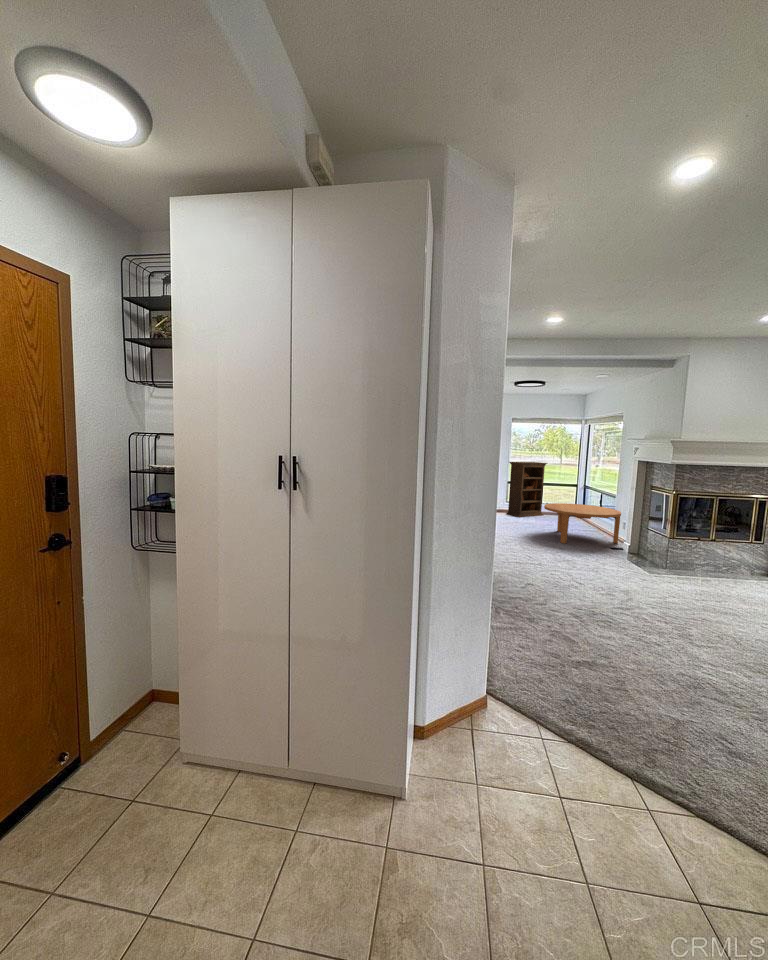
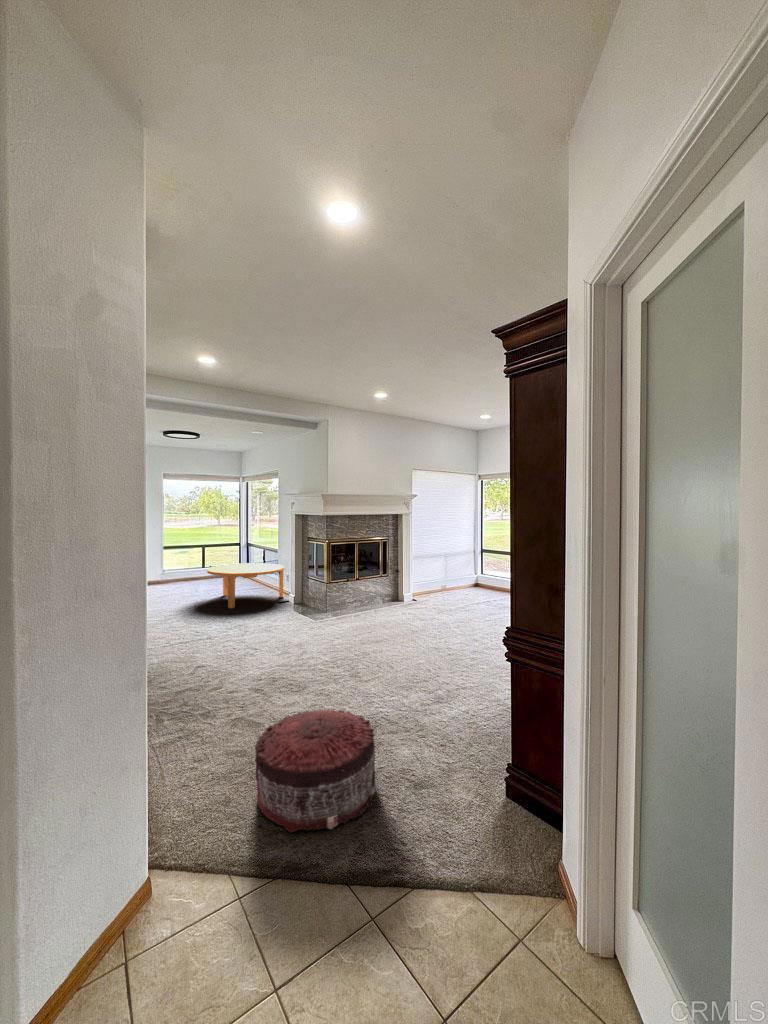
bookcase: present [506,462,548,517] -> none [159,522,207,587]
pouf: none [563,637,685,744] -> present [255,709,375,832]

